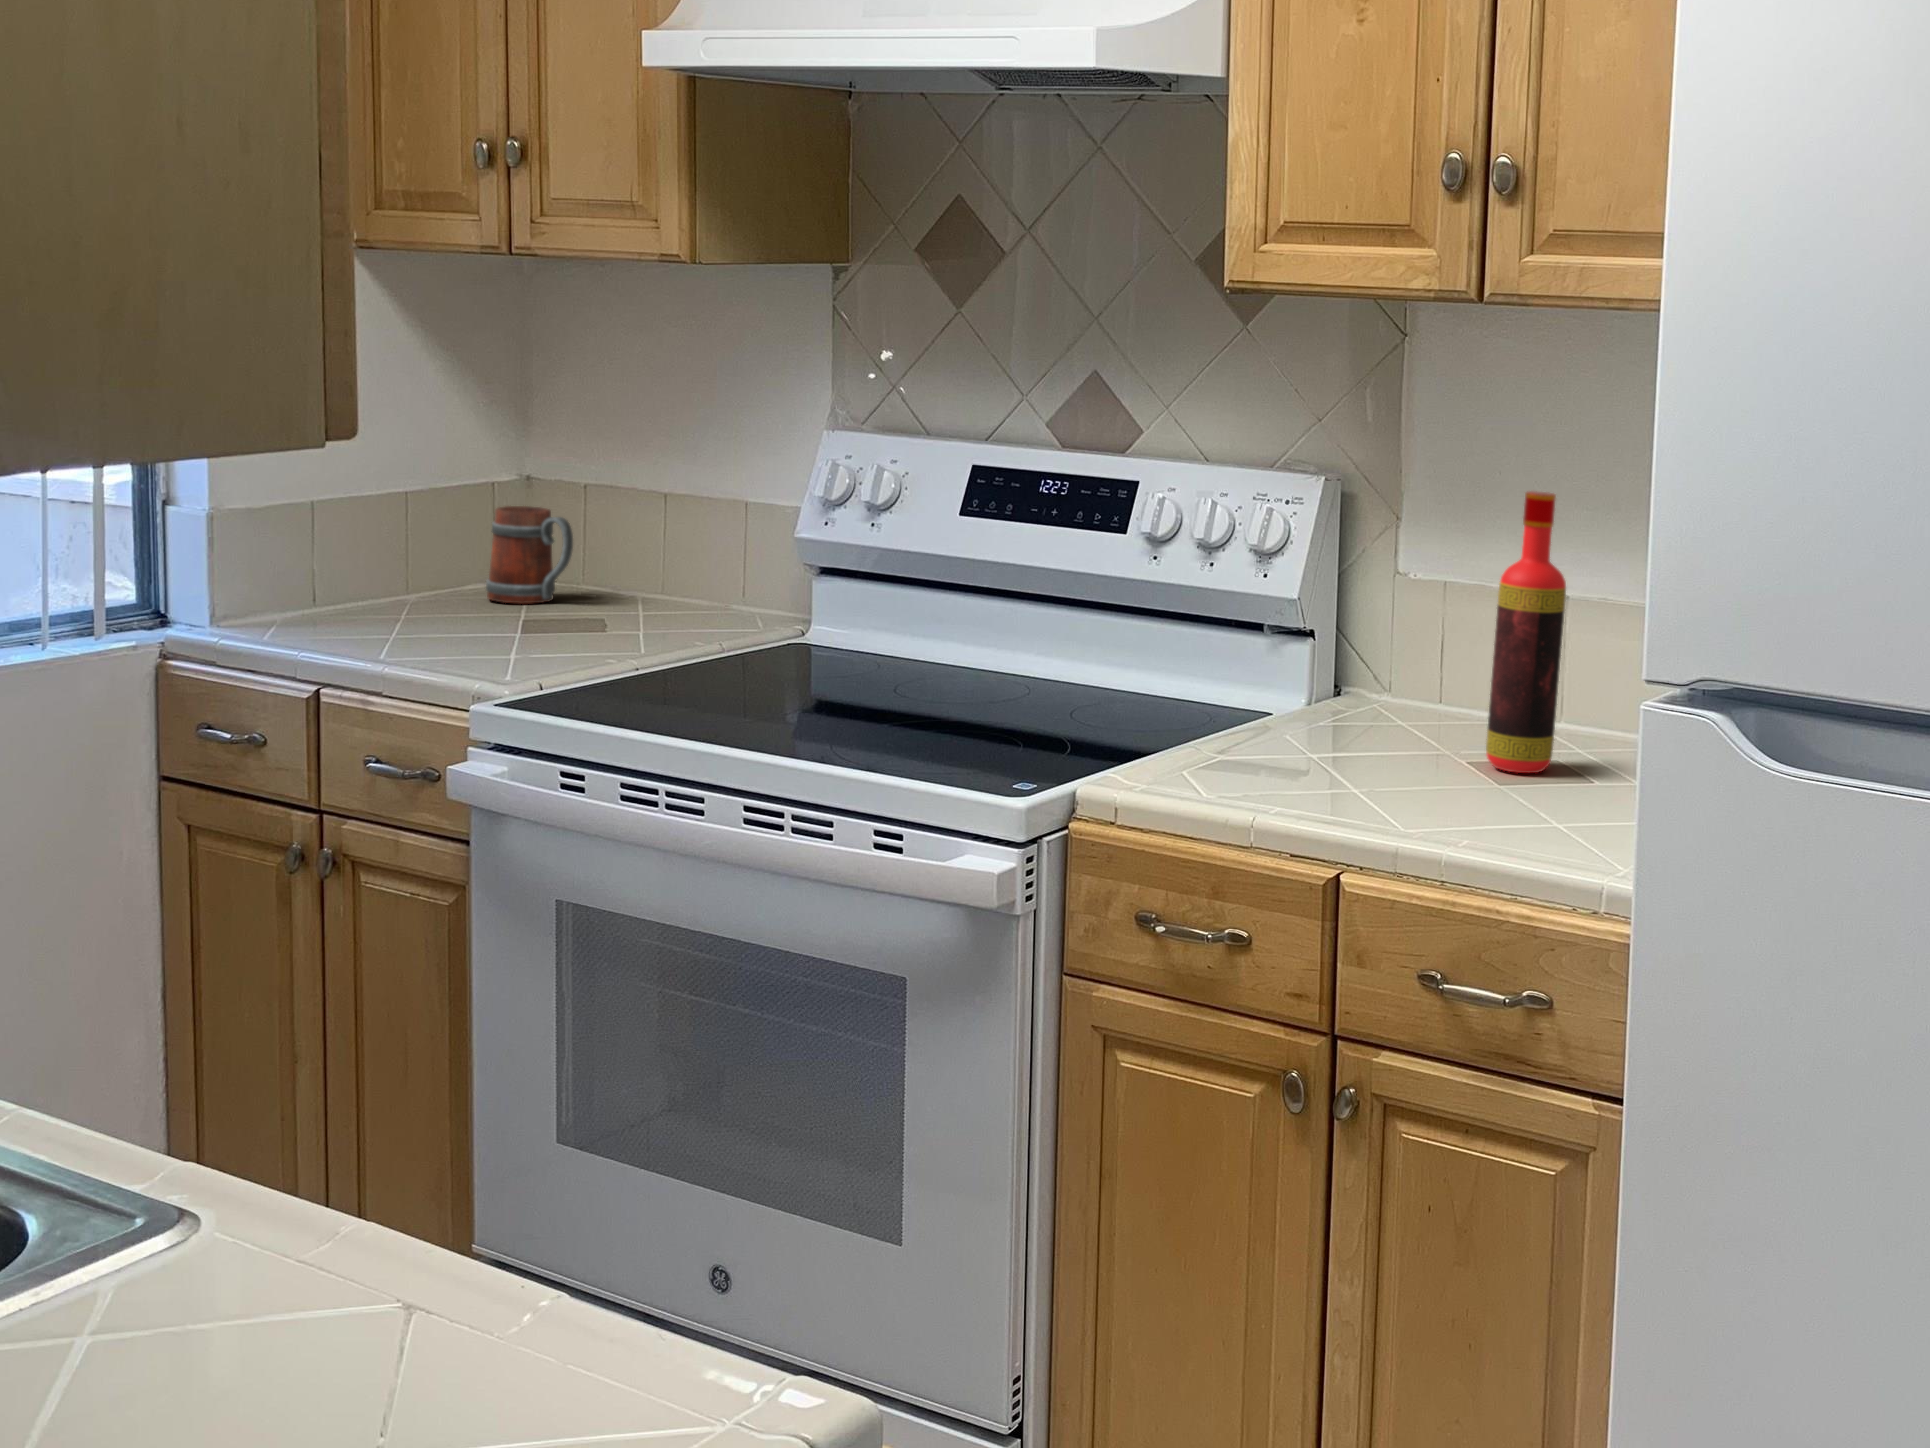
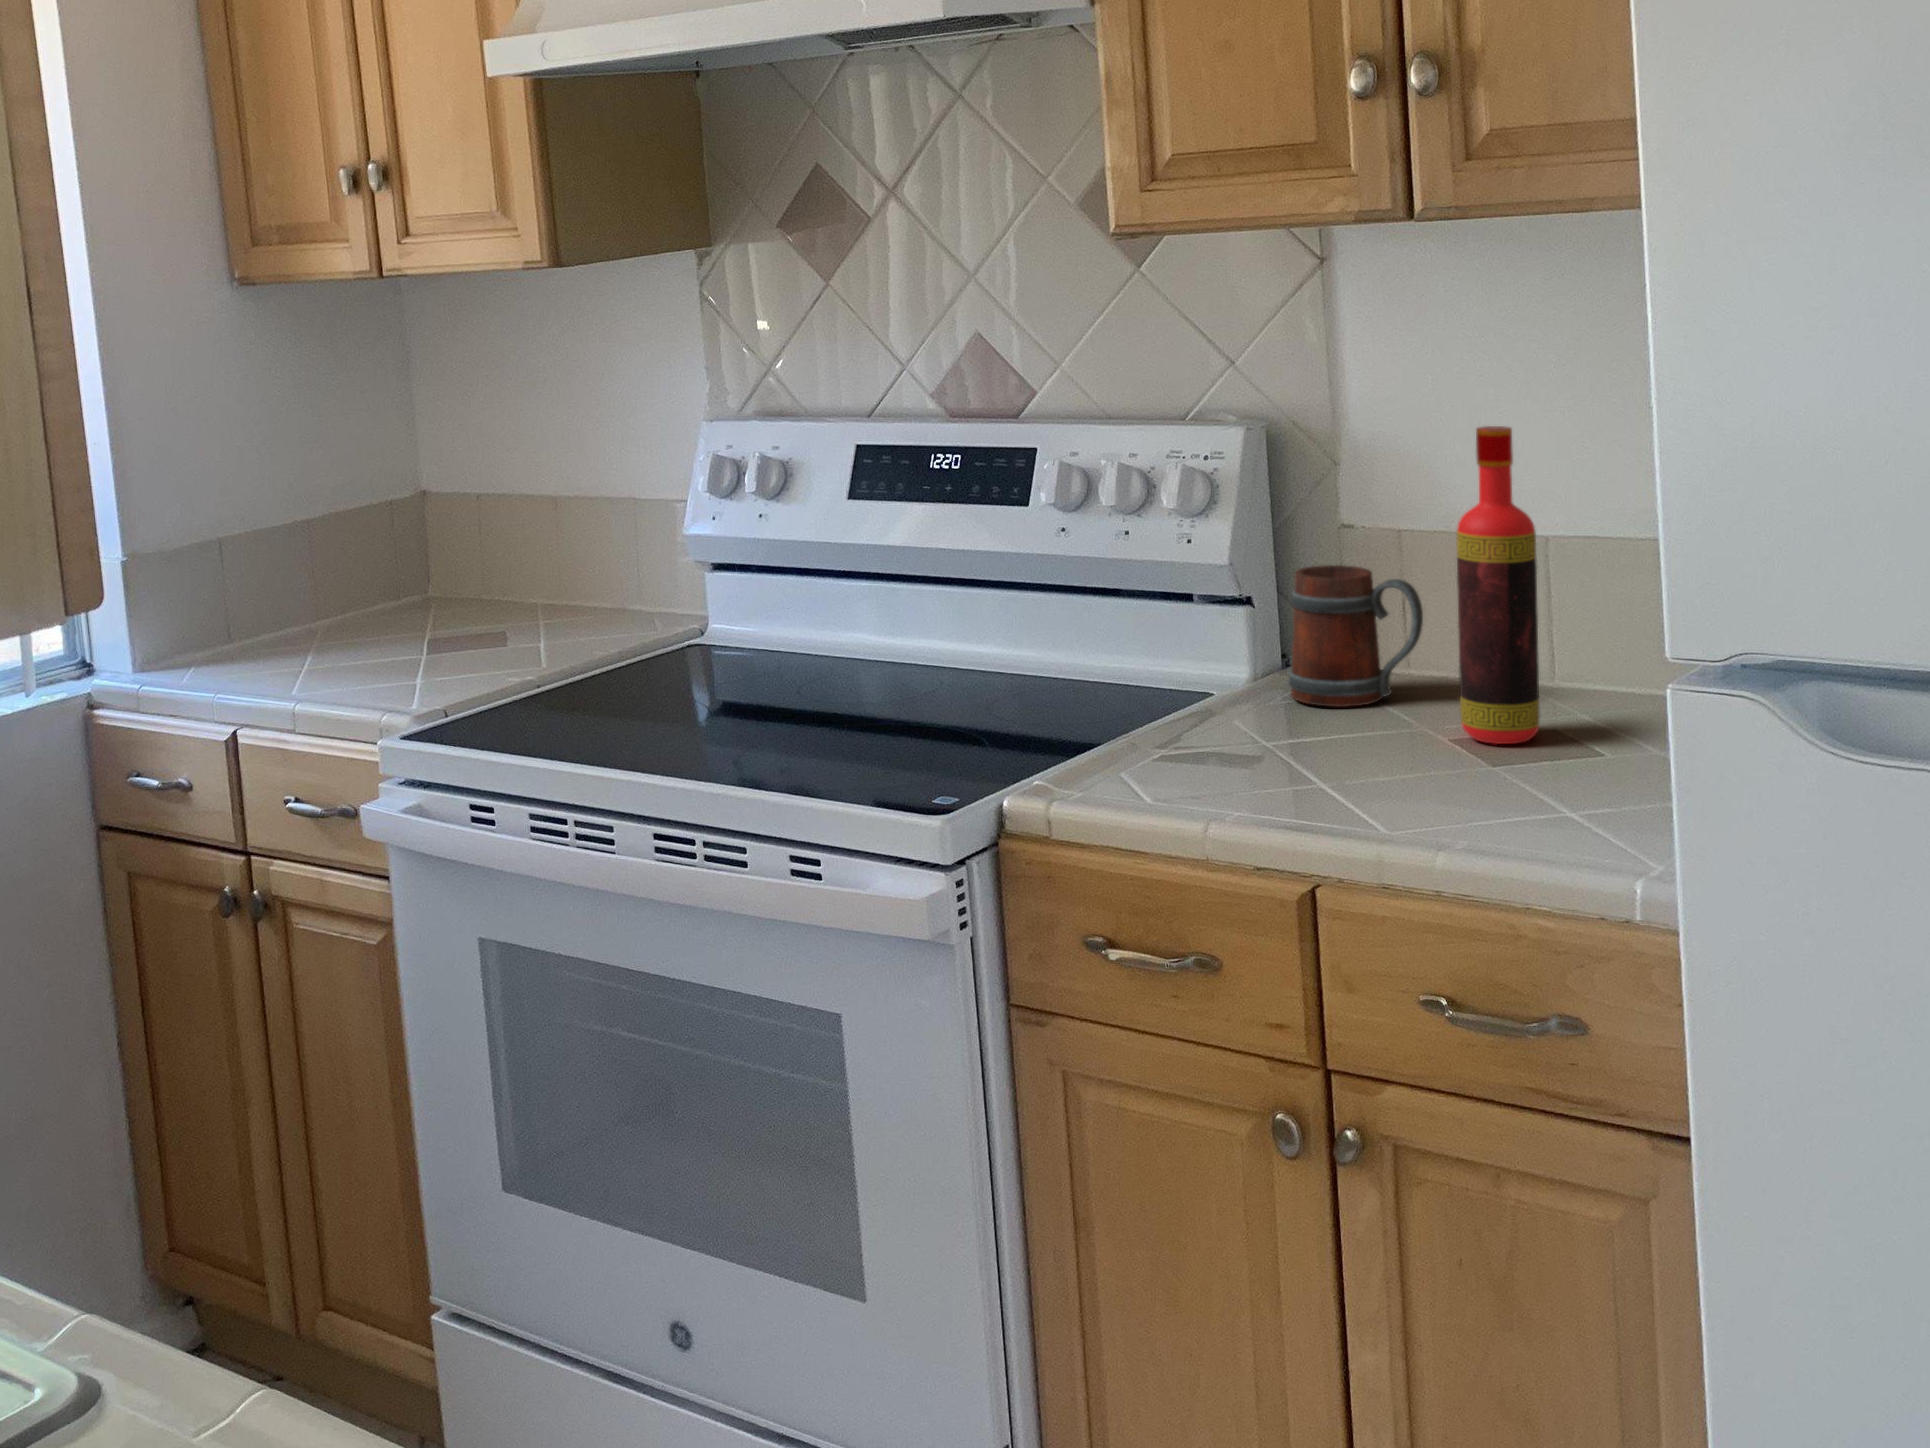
mug: present [486,506,573,604] -> present [1289,565,1423,707]

